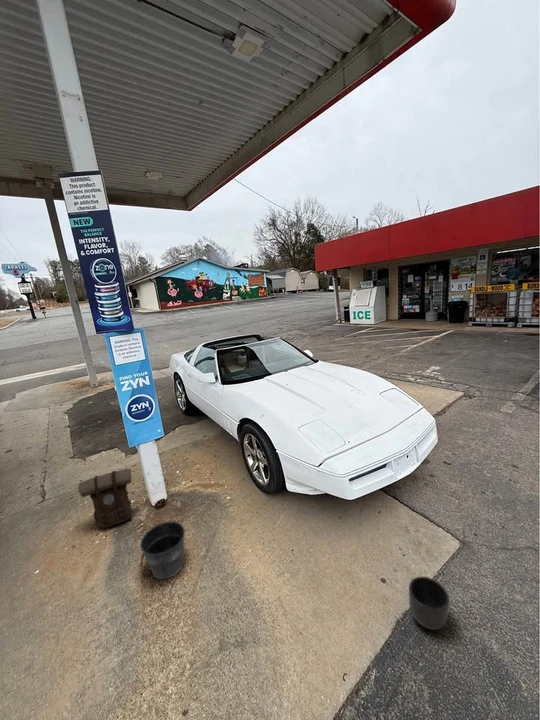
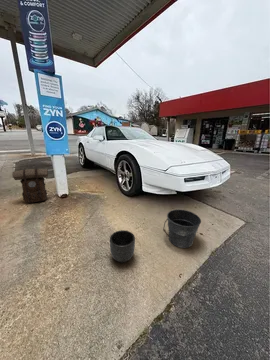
bucket: present [140,521,185,579] -> present [163,210,201,248]
planter: present [409,577,449,630] -> present [110,230,135,263]

